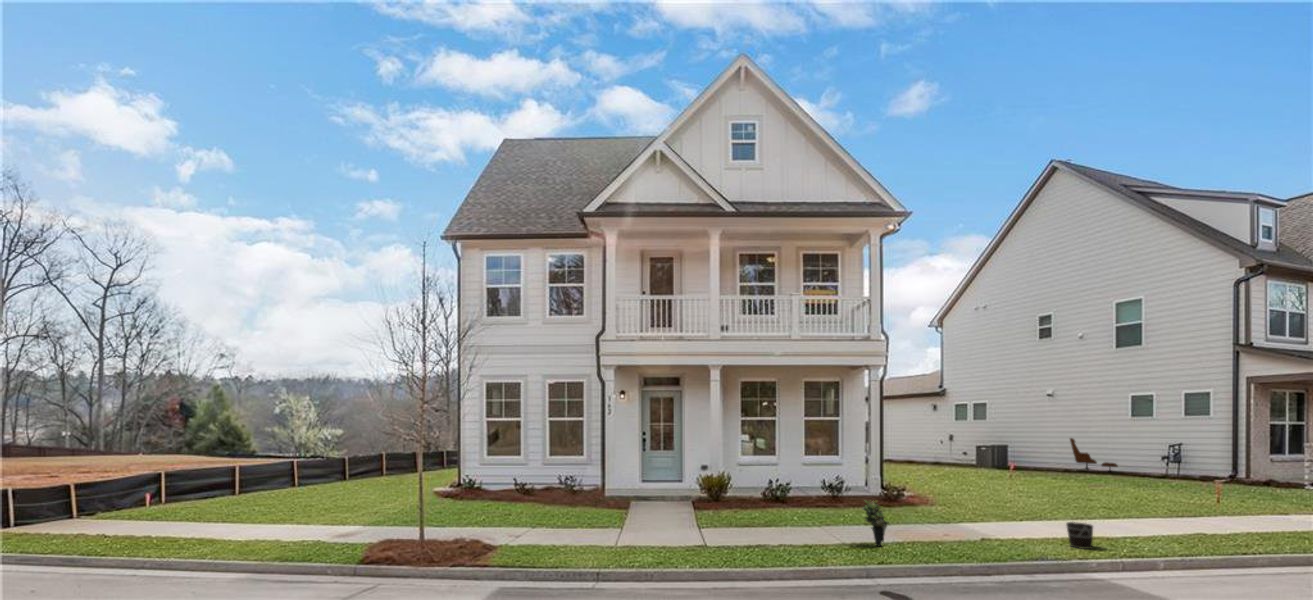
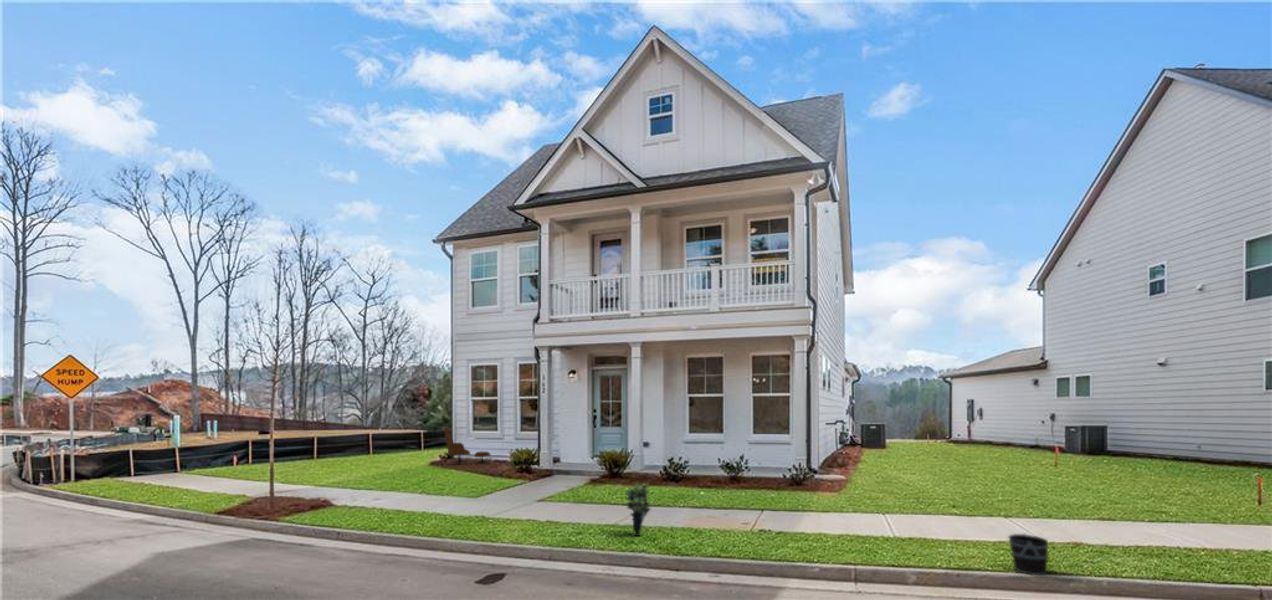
lounge chair: present [1070,438,1118,472] -> present [444,427,490,464]
bucket: present [1066,522,1093,549] -> present [1009,534,1048,575]

